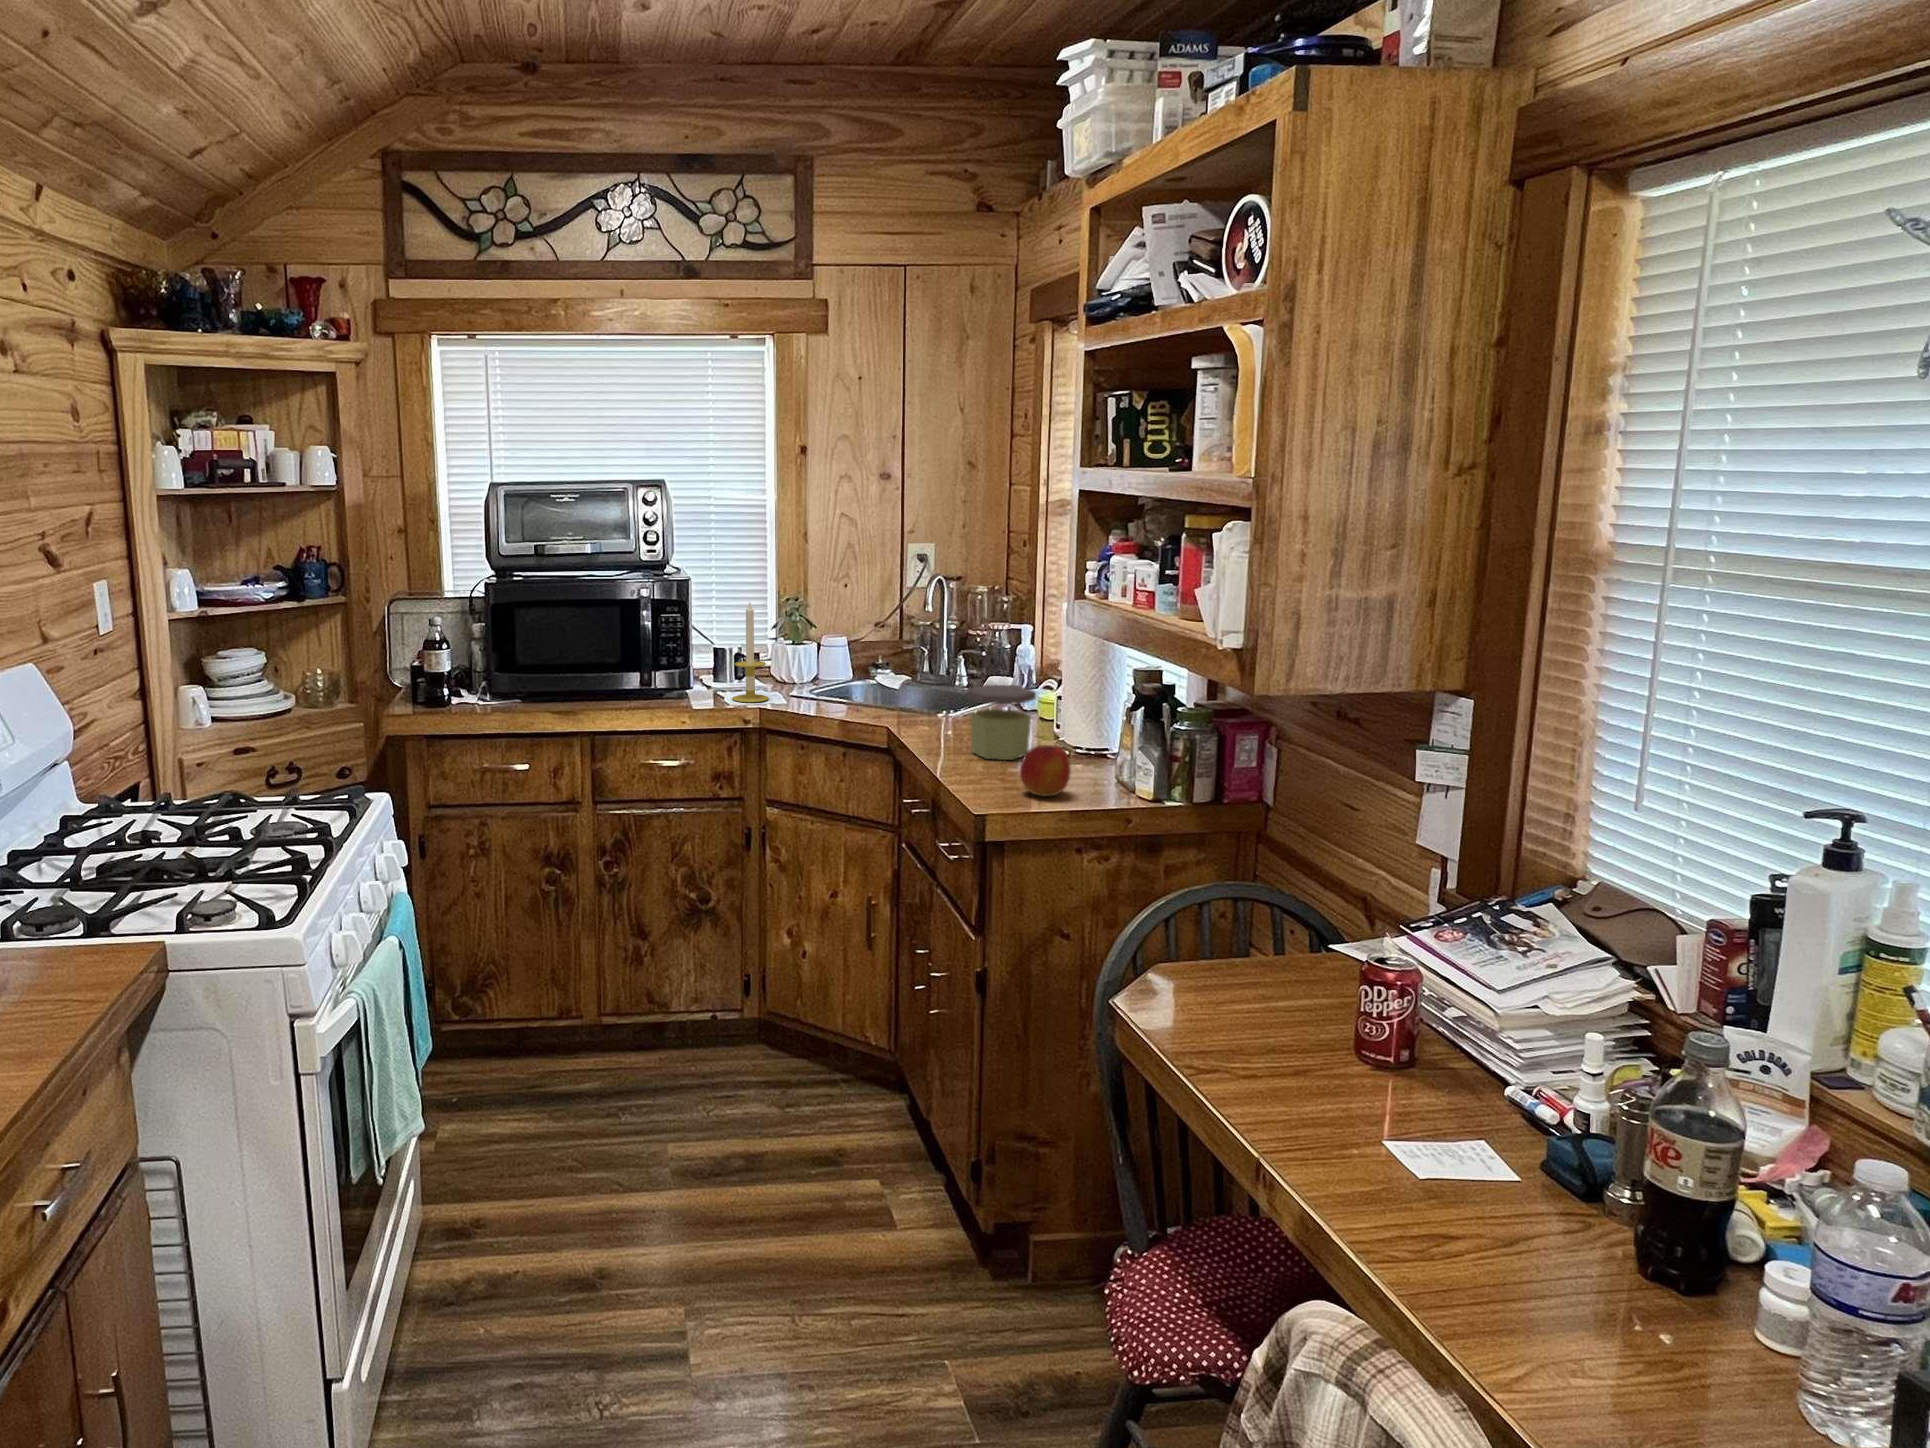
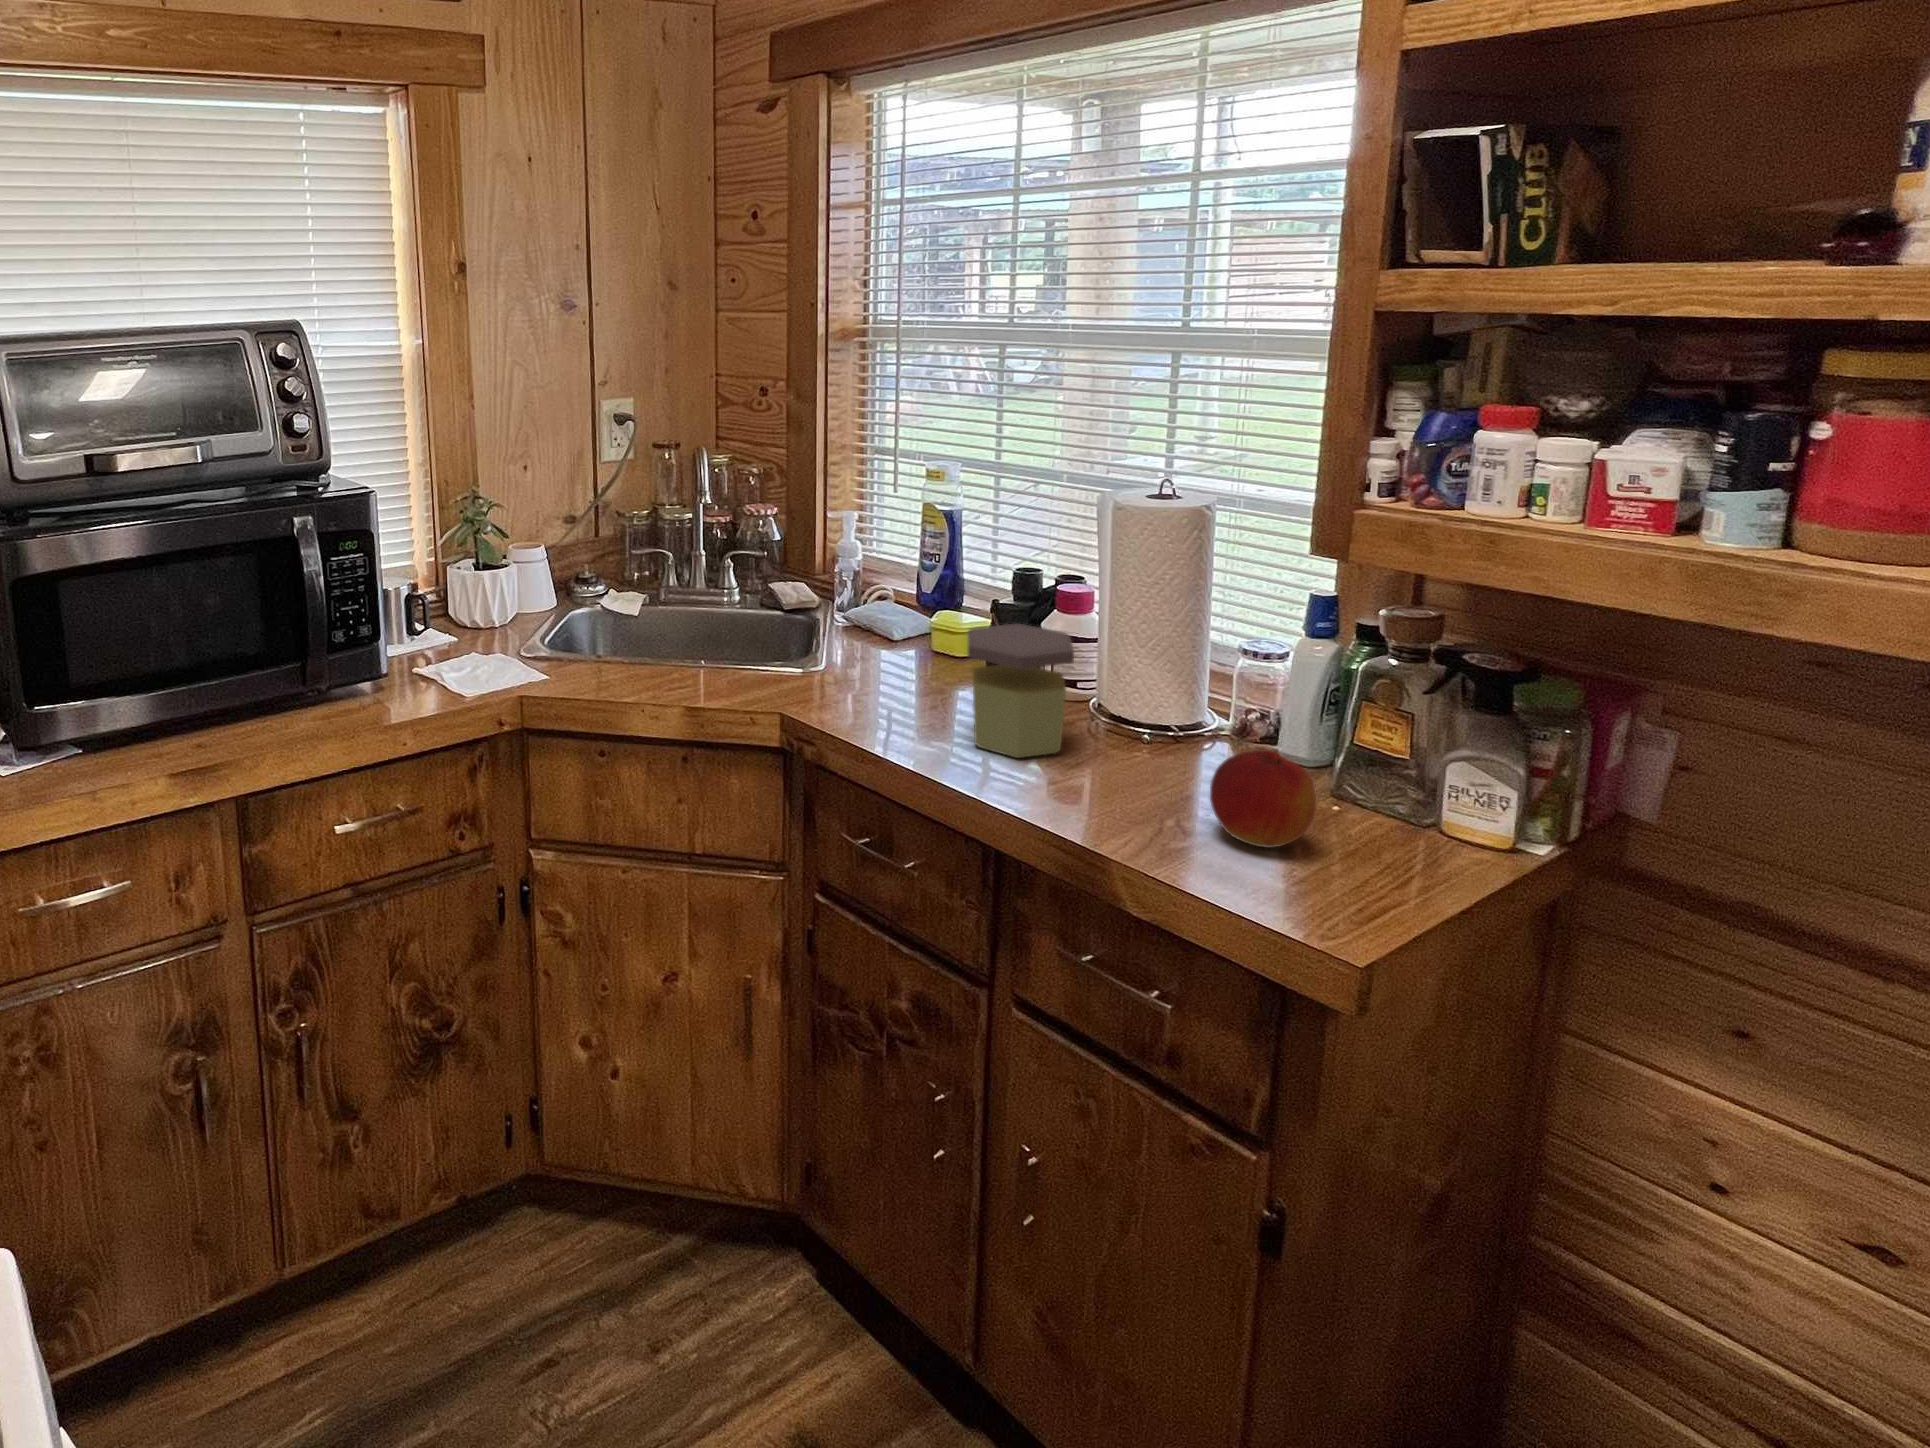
candle: present [732,602,769,702] -> none [443,513,503,682]

